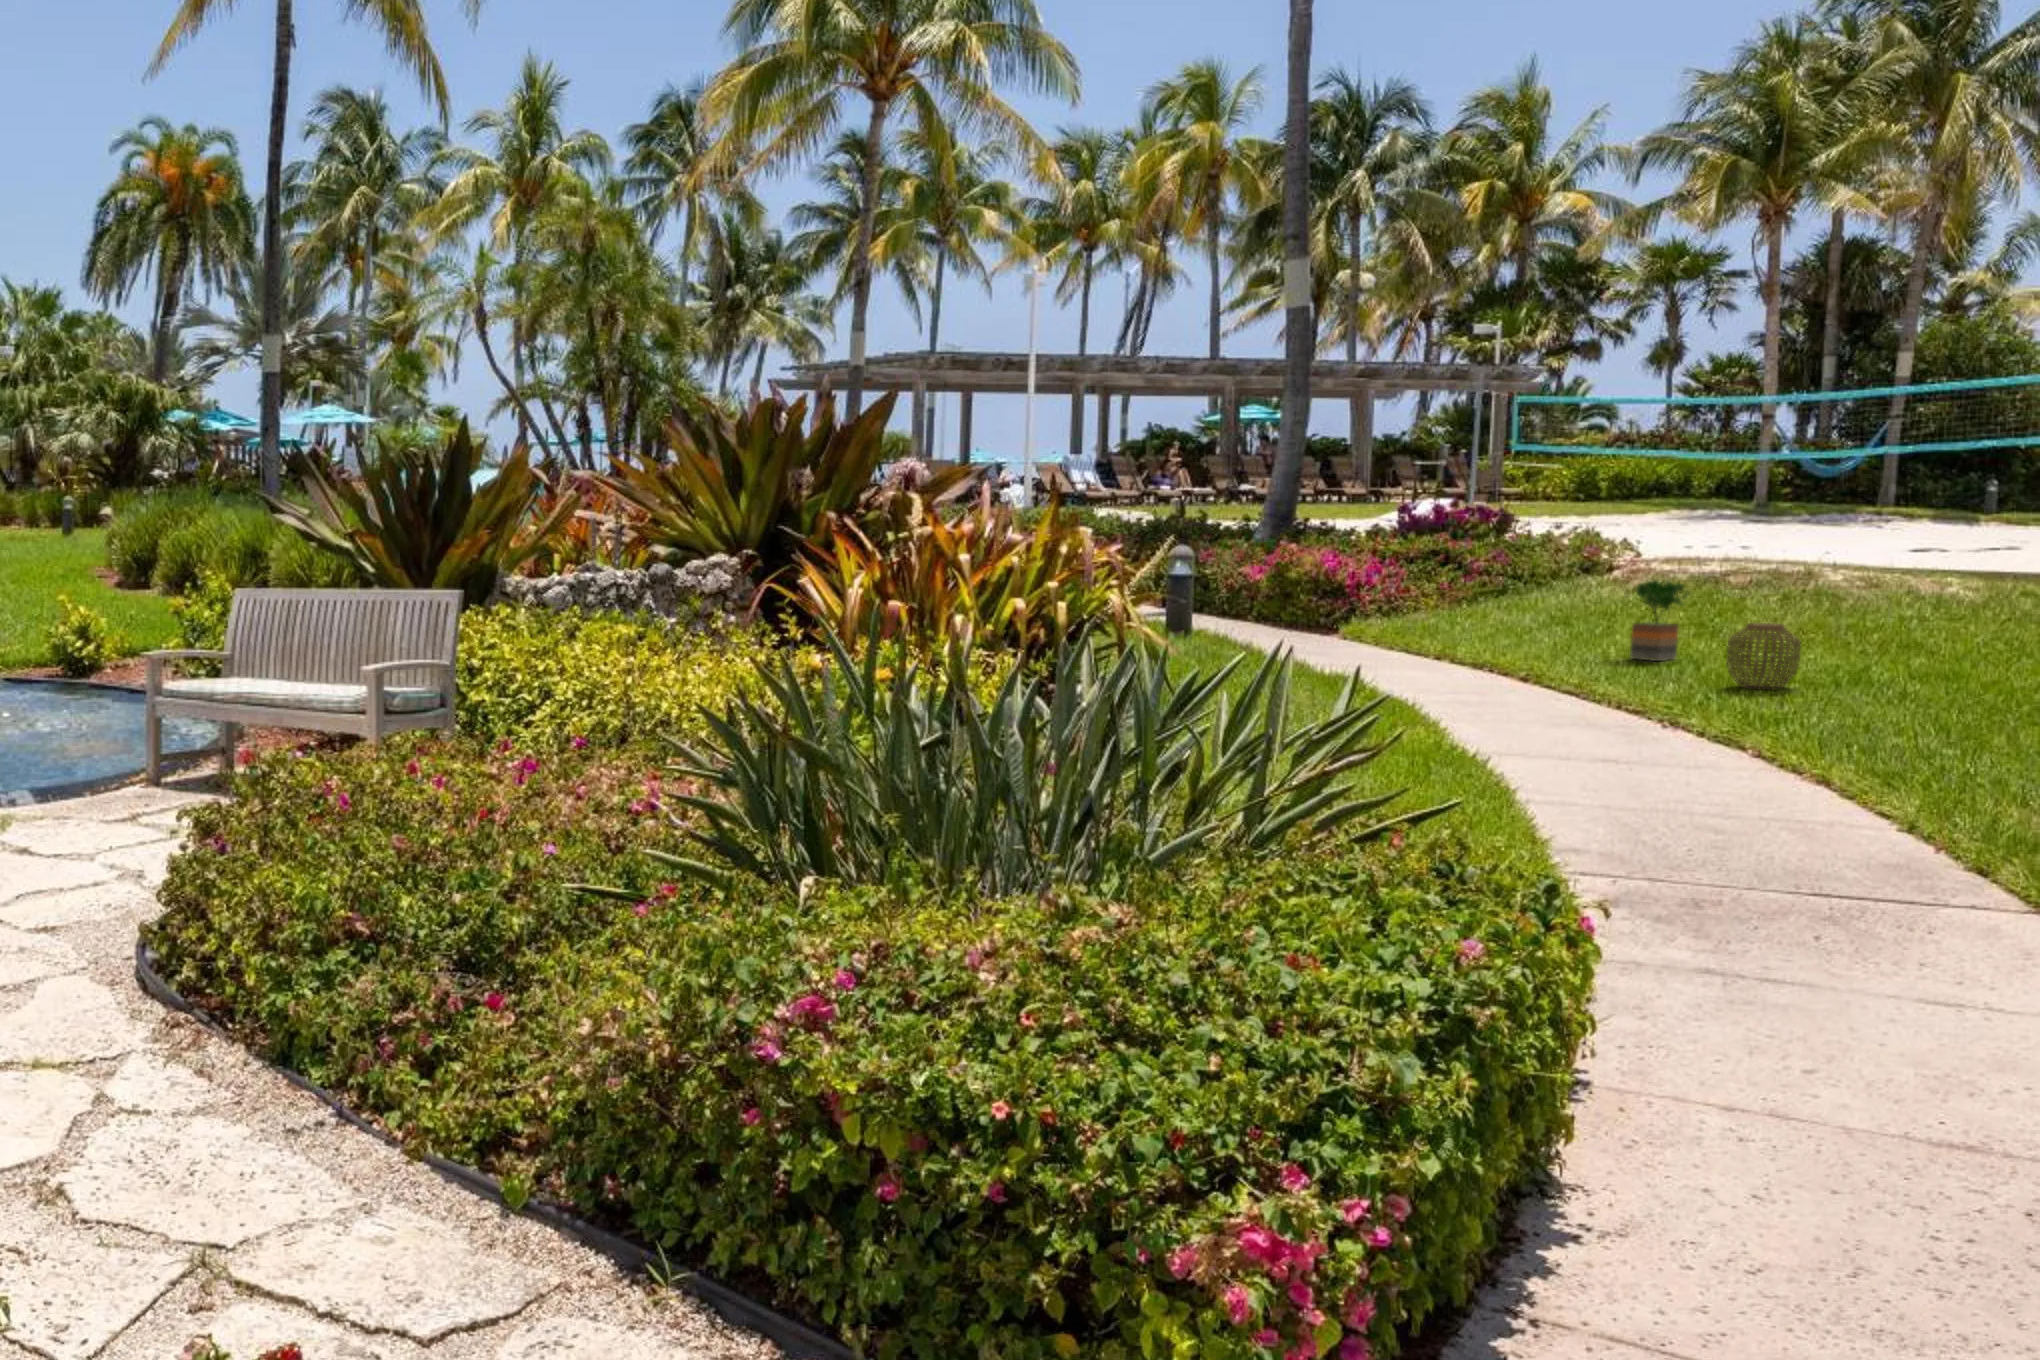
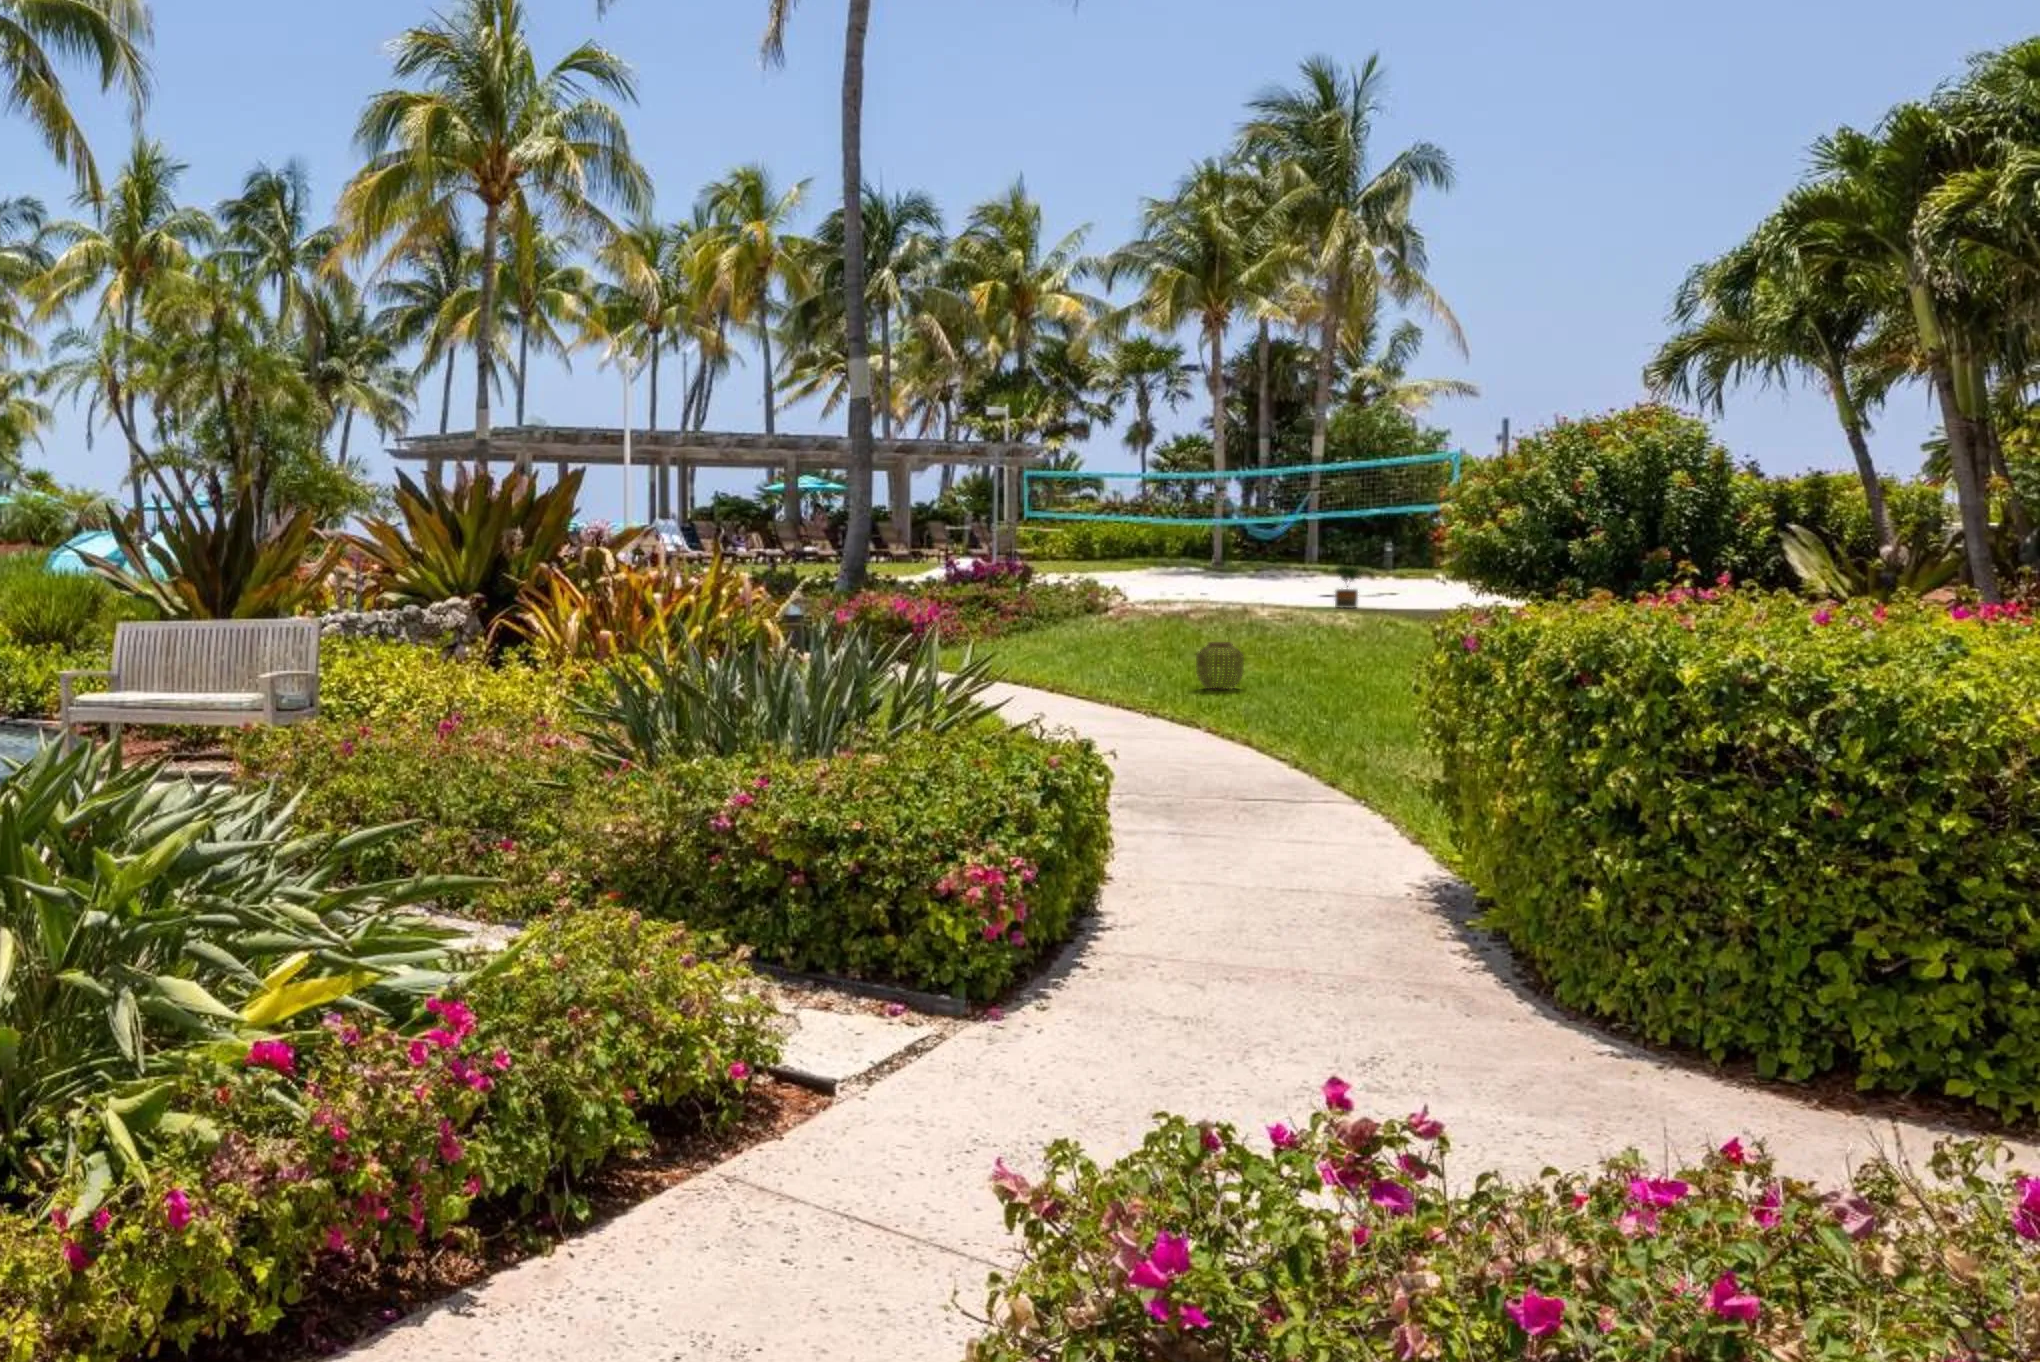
potted tree: present [1630,580,1690,661] -> present [1335,567,1363,608]

